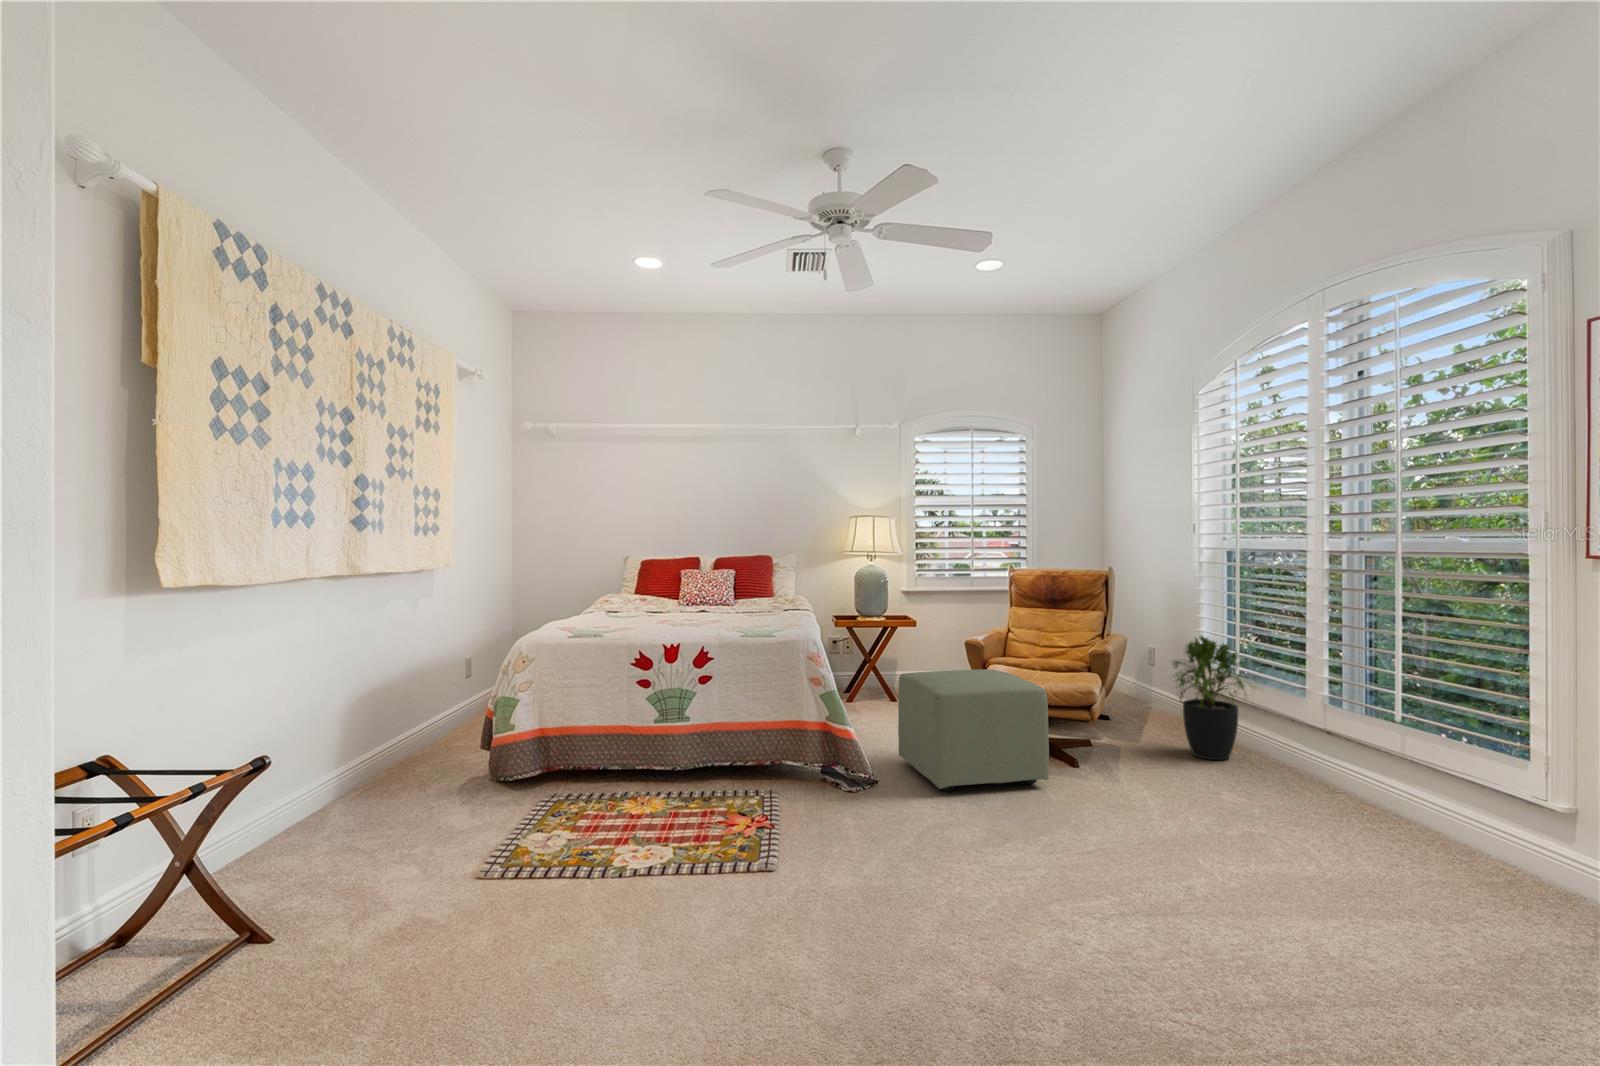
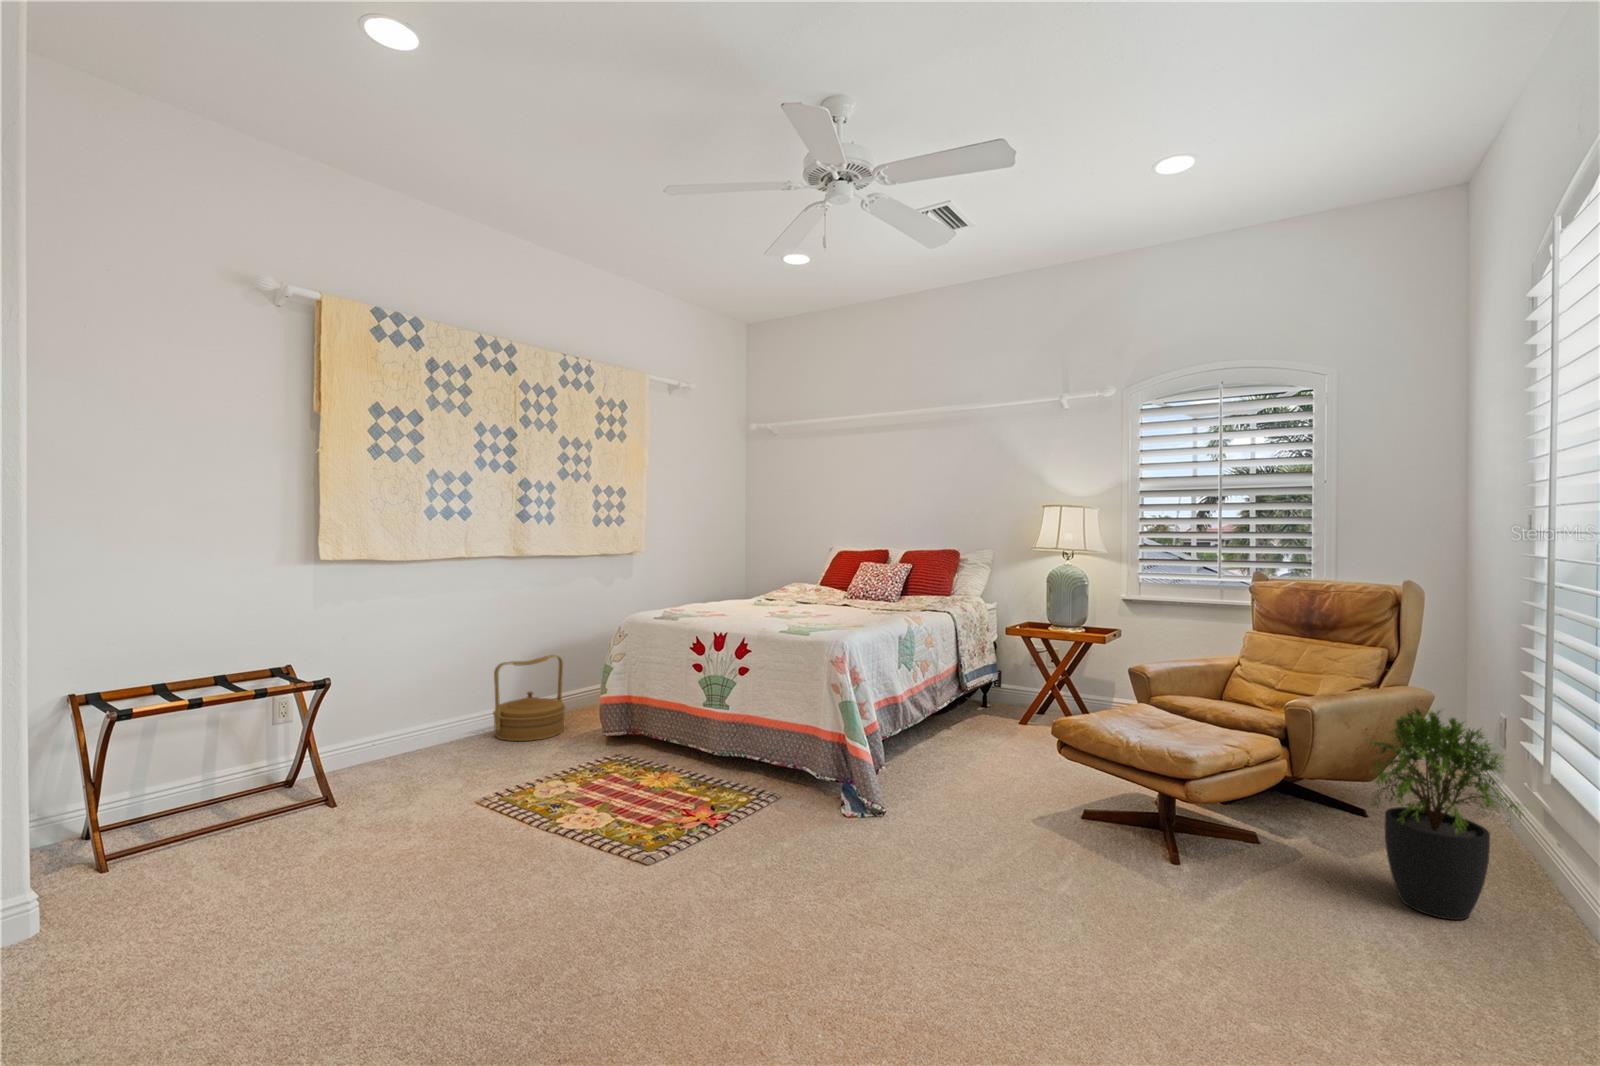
ottoman: present [898,669,1049,791] -> none [914,696,1079,863]
woven basket: none [337,699,437,815] -> present [493,655,566,741]

